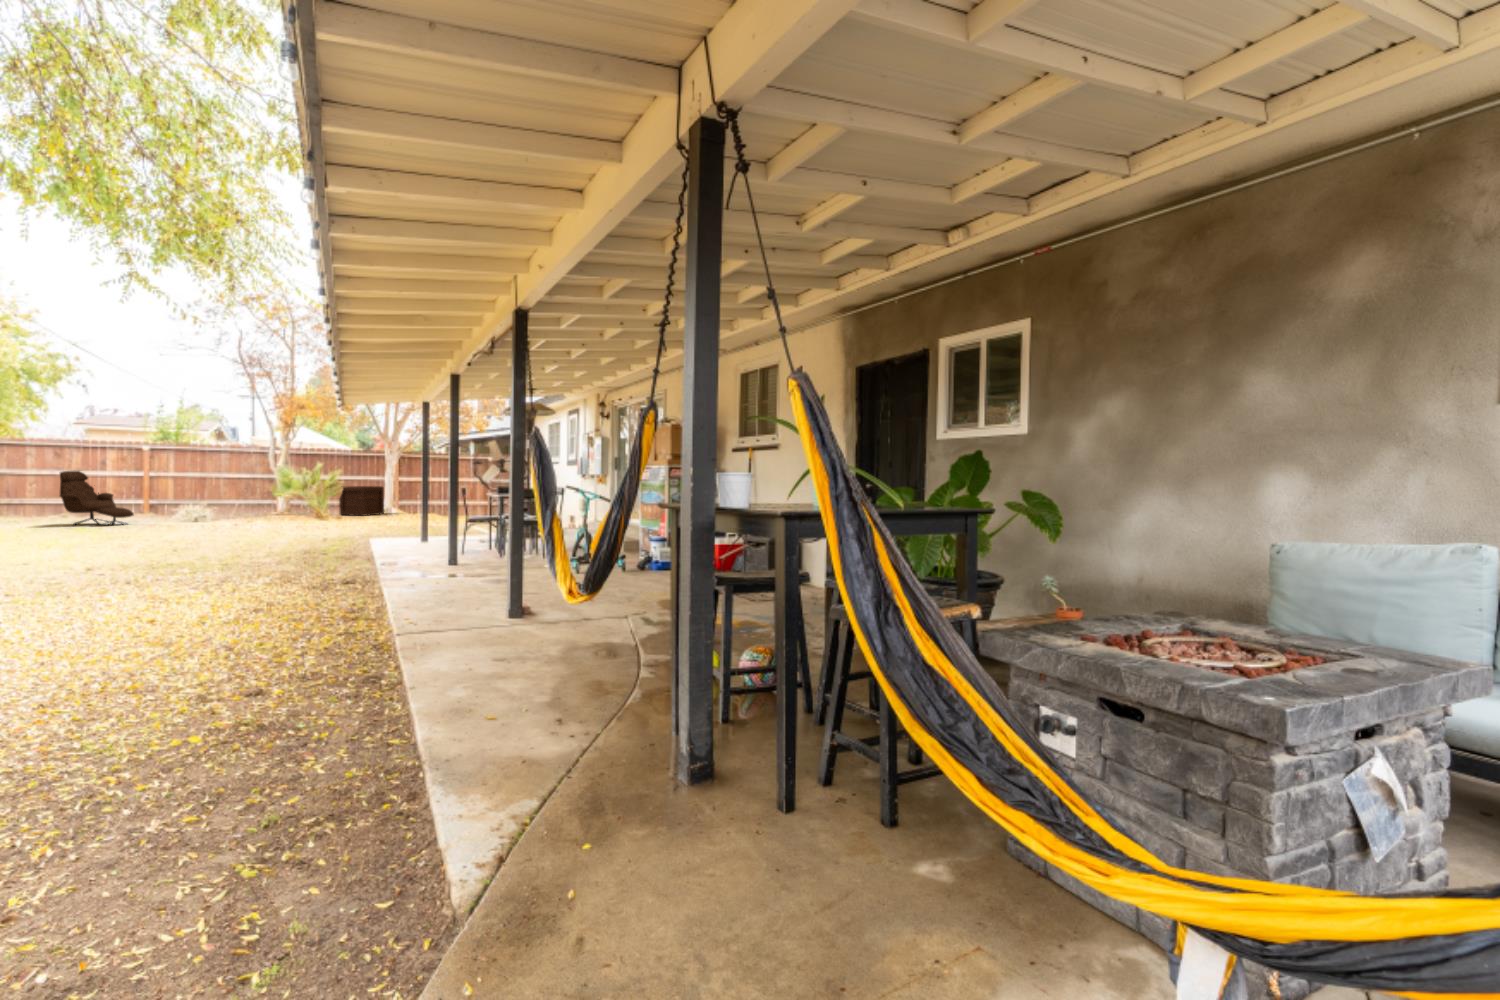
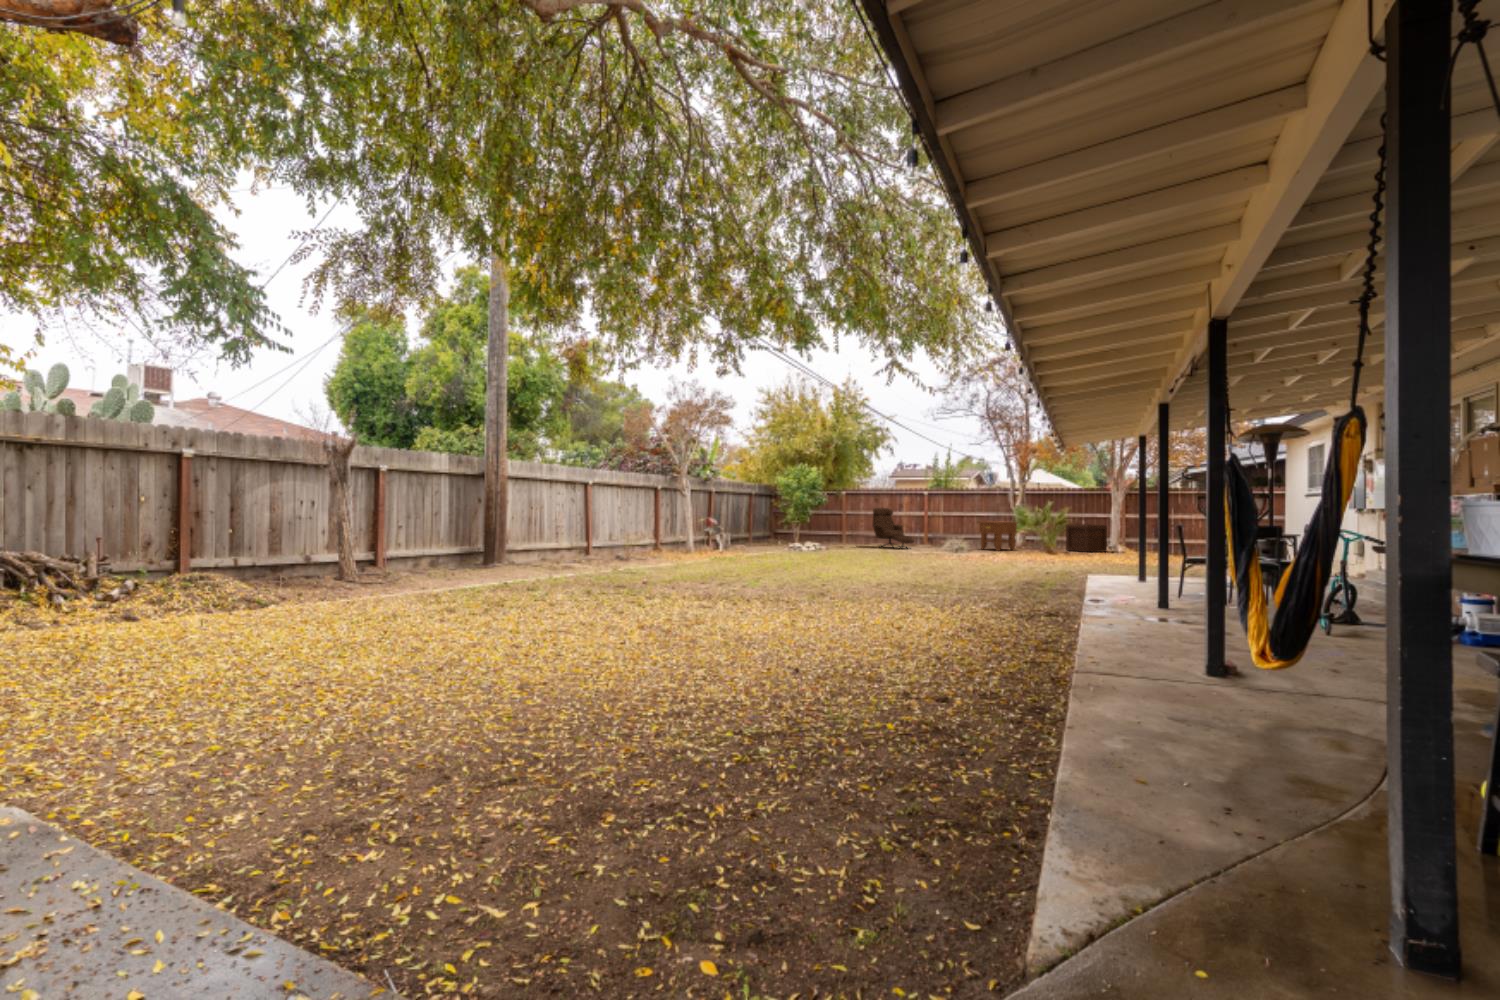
side table: none [228,486,282,520] -> present [979,521,1017,551]

